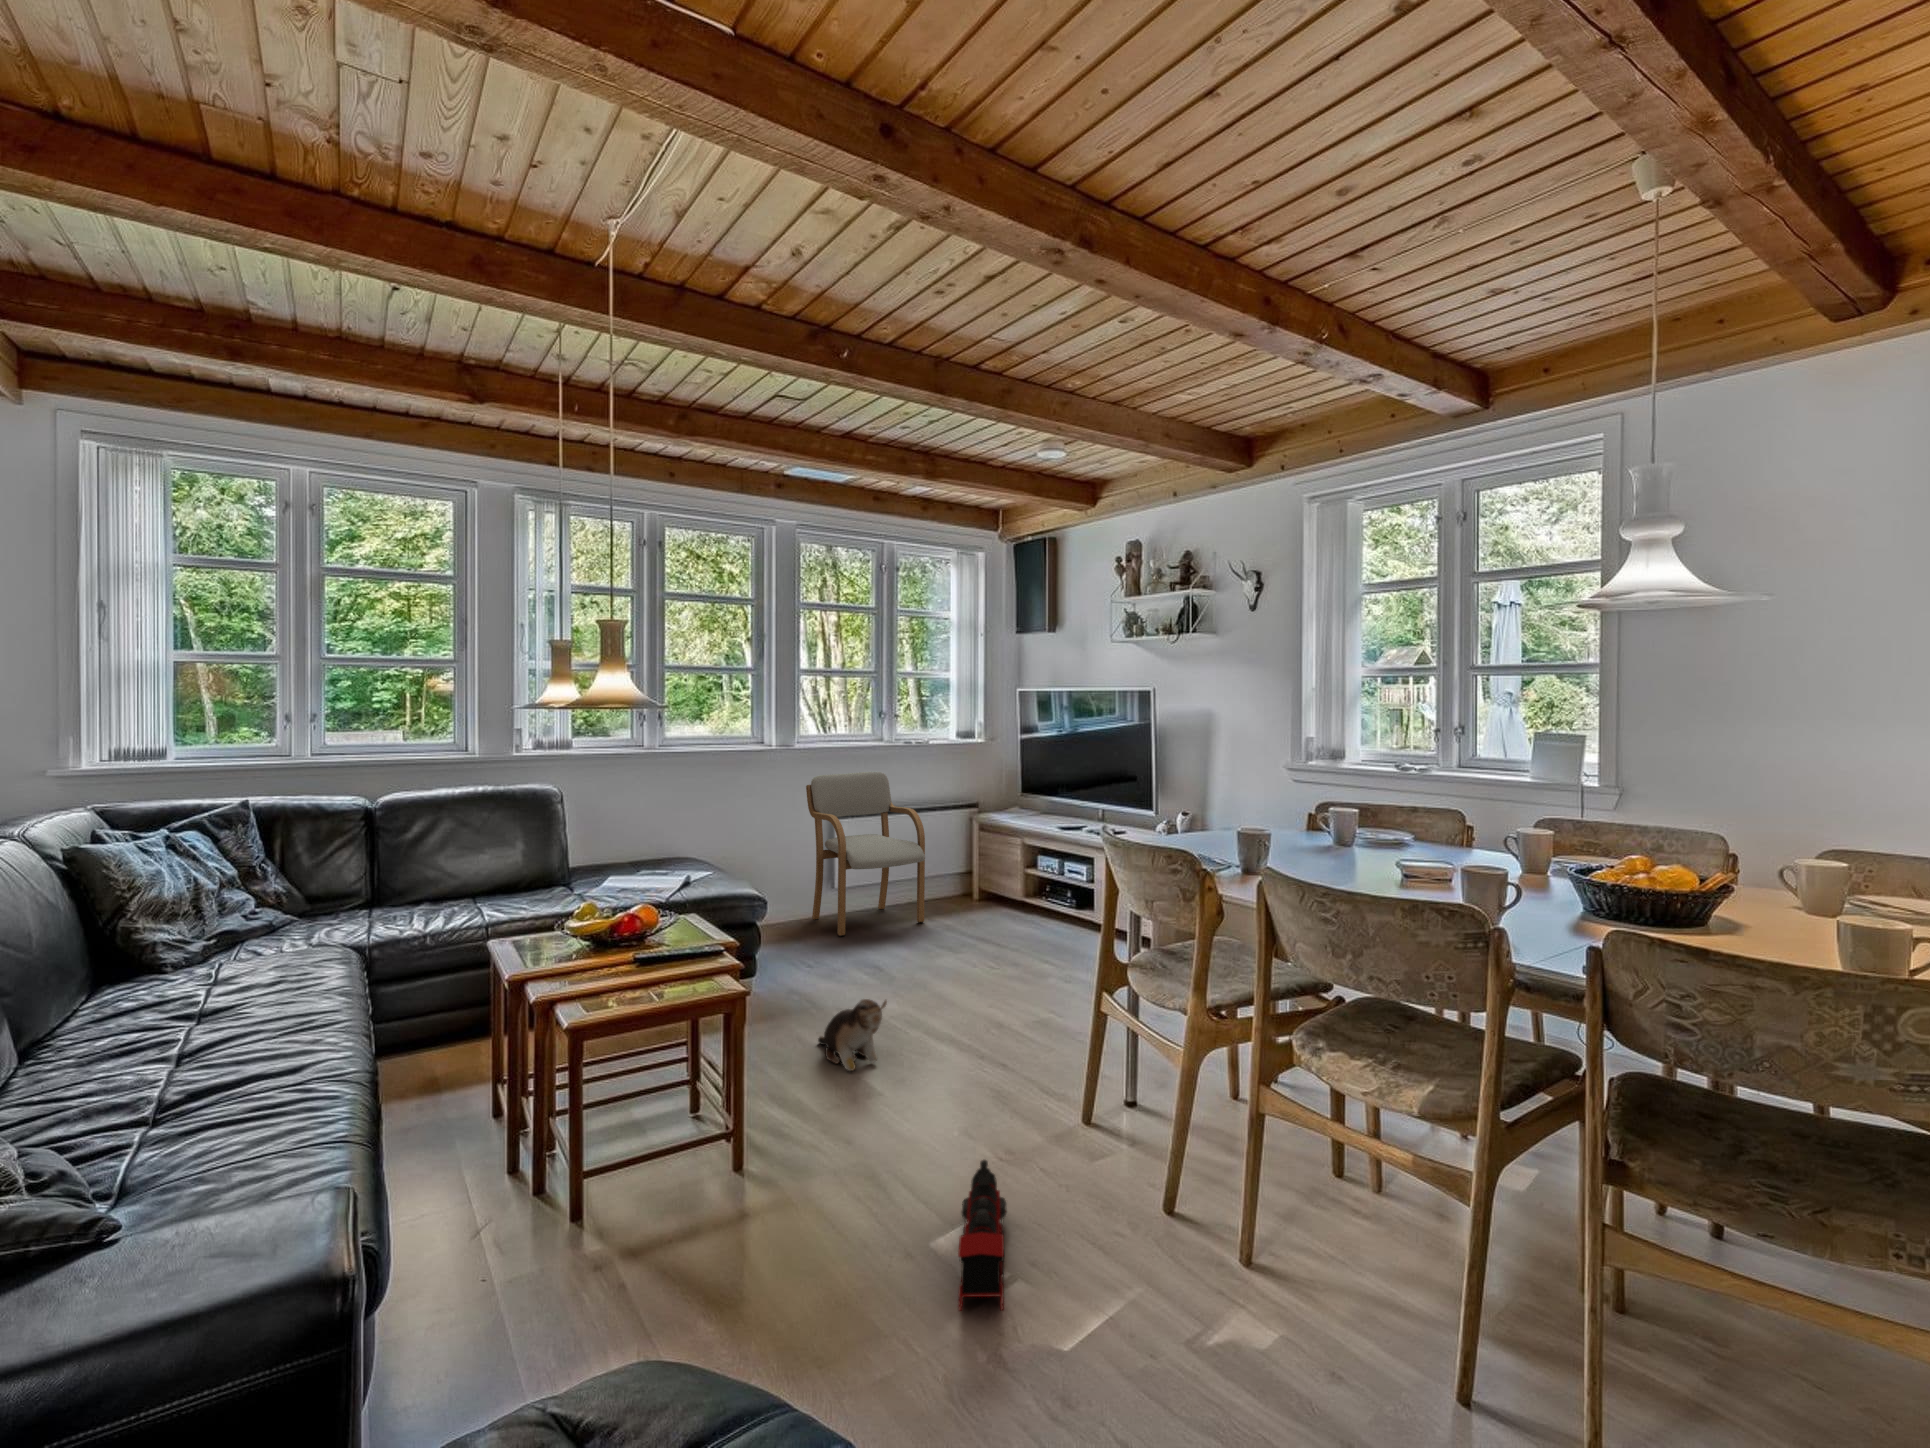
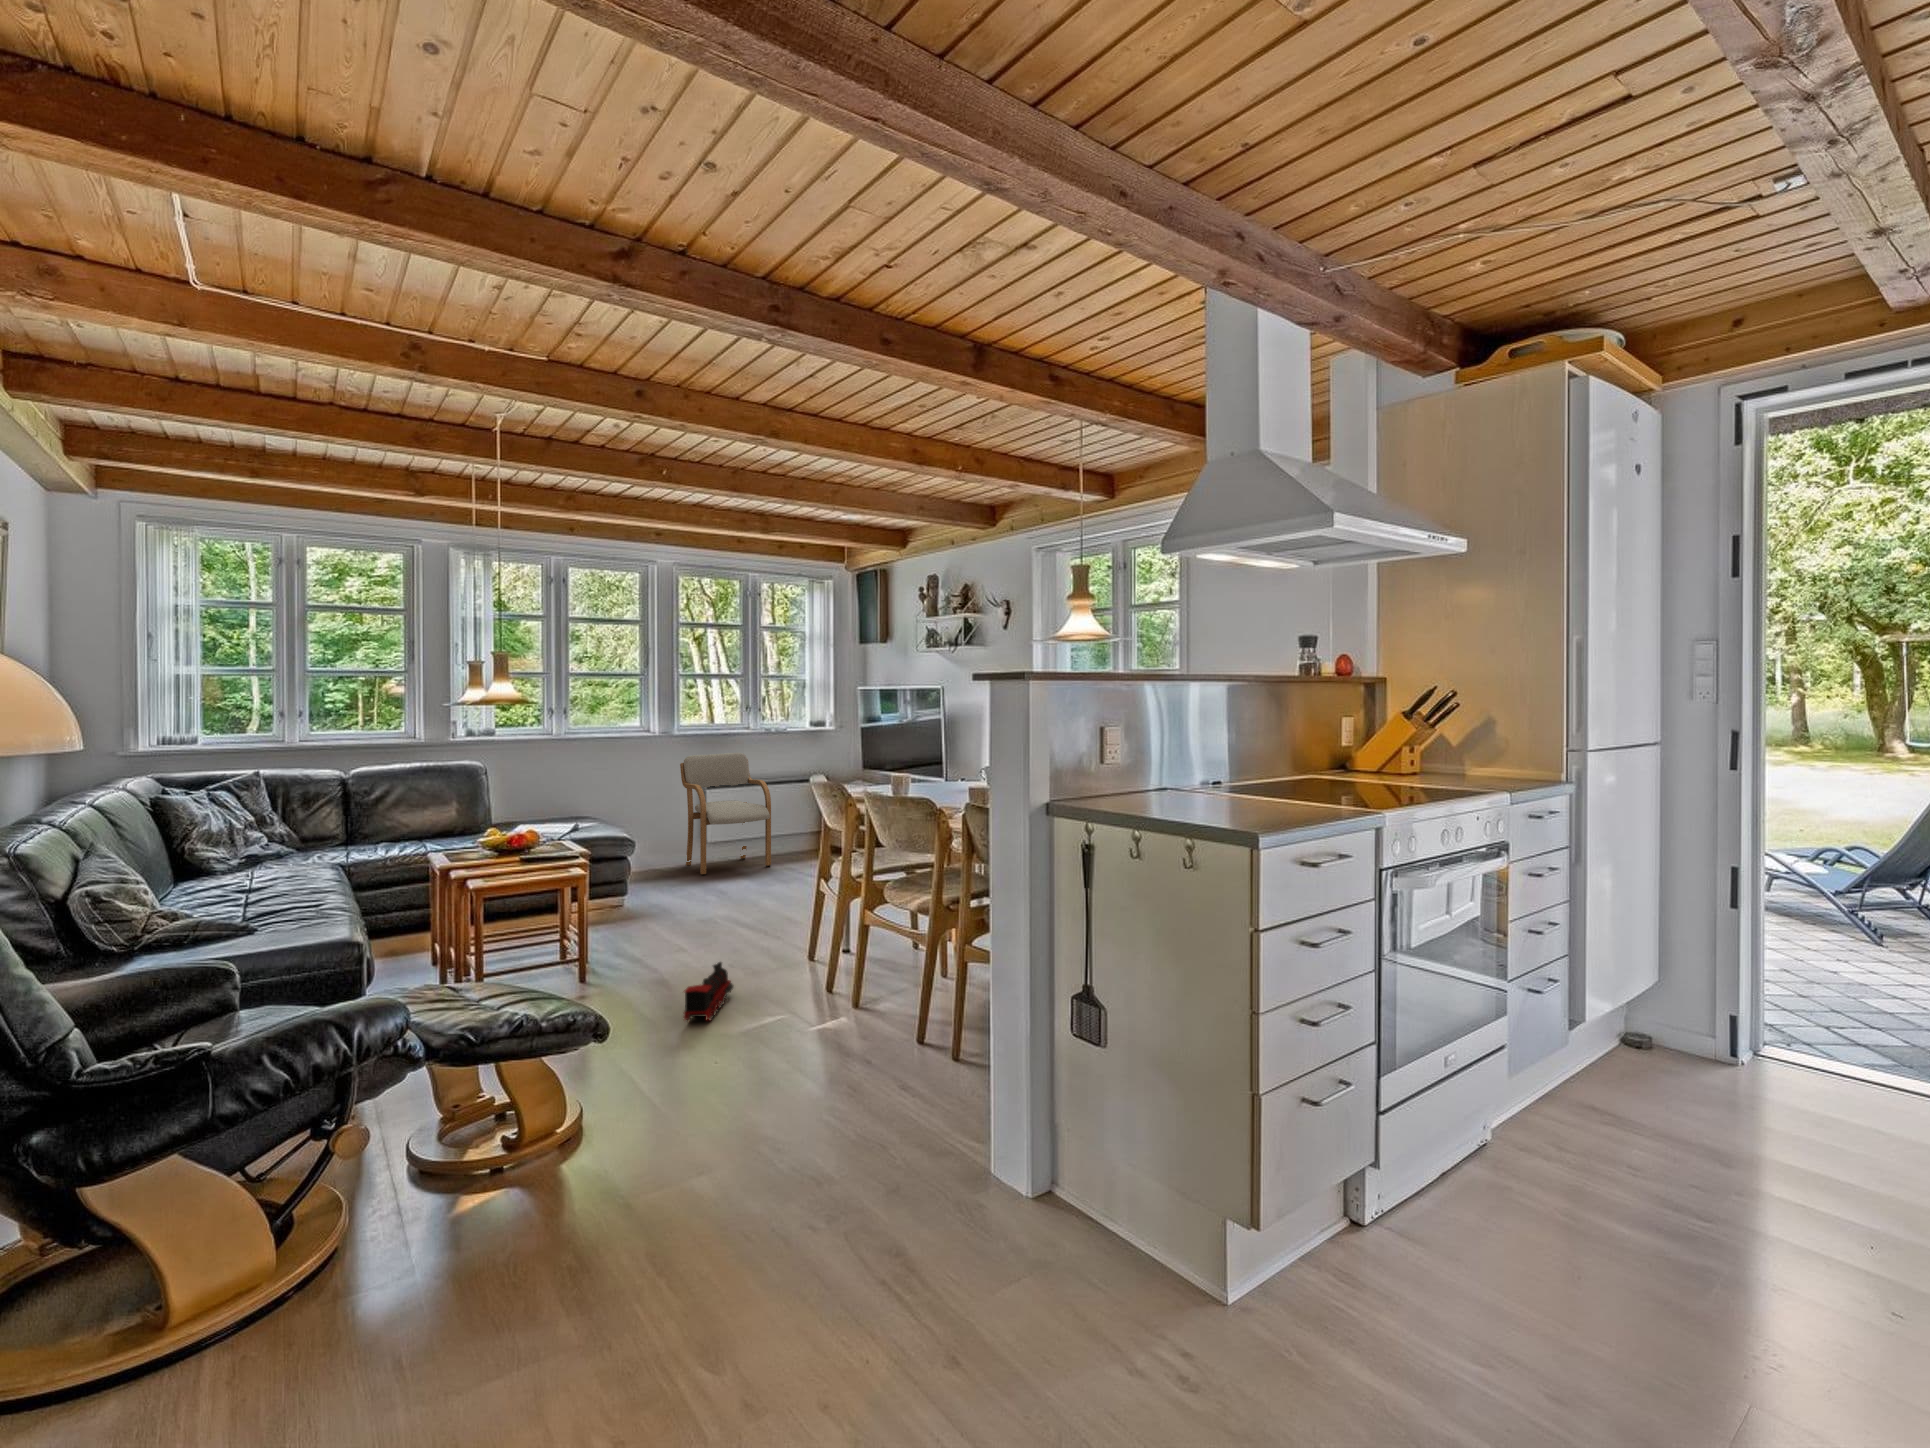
plush toy: present [818,999,887,1071] -> none [658,894,697,941]

